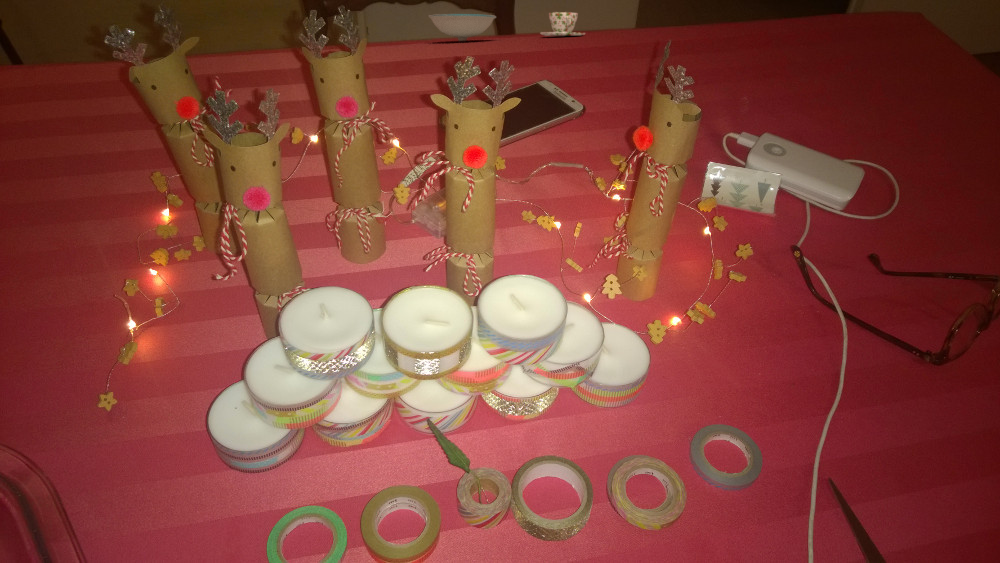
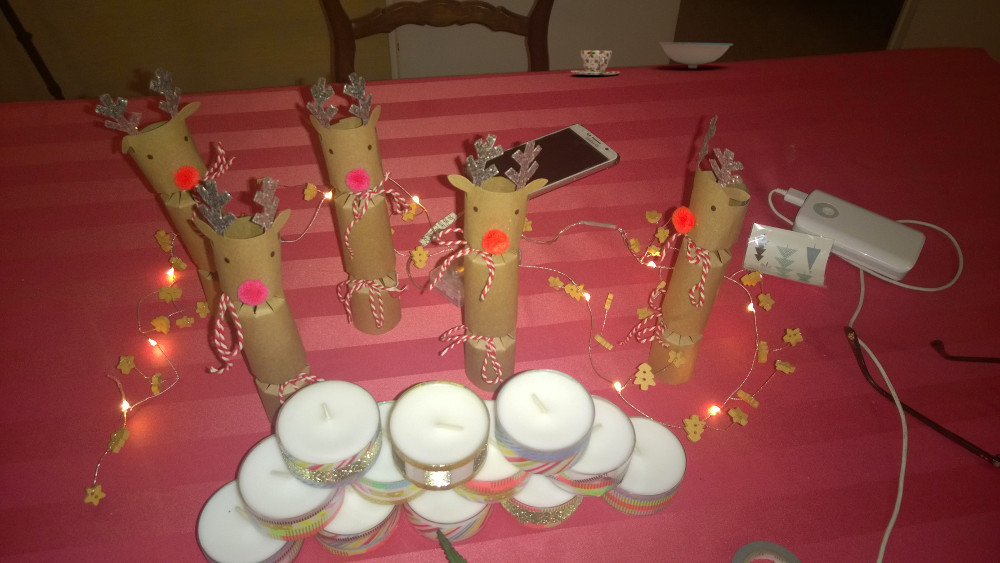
ceramic bowl: present [428,14,496,41] -> present [659,43,733,68]

